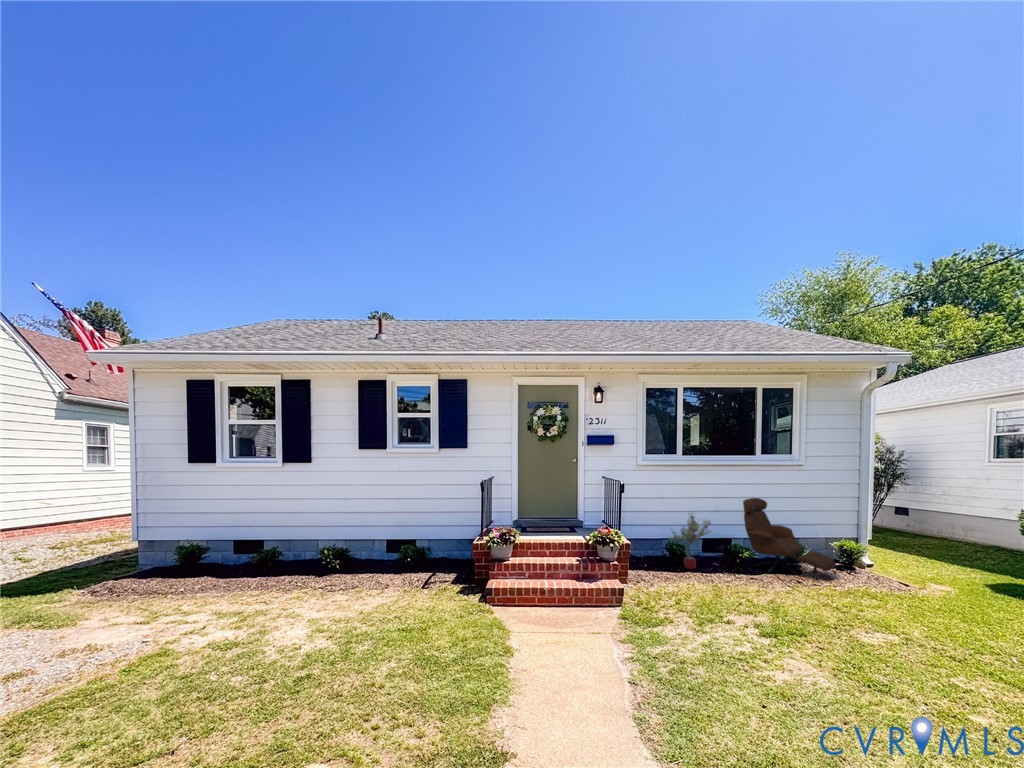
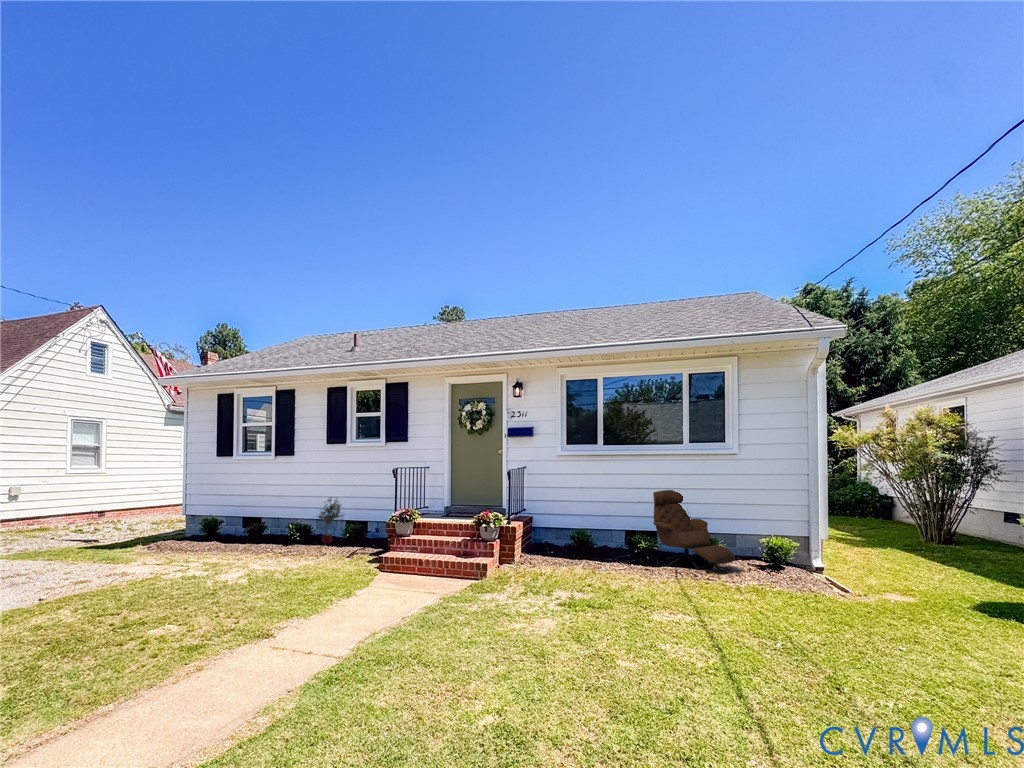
potted tree: present [668,513,711,569] -> present [318,498,343,544]

